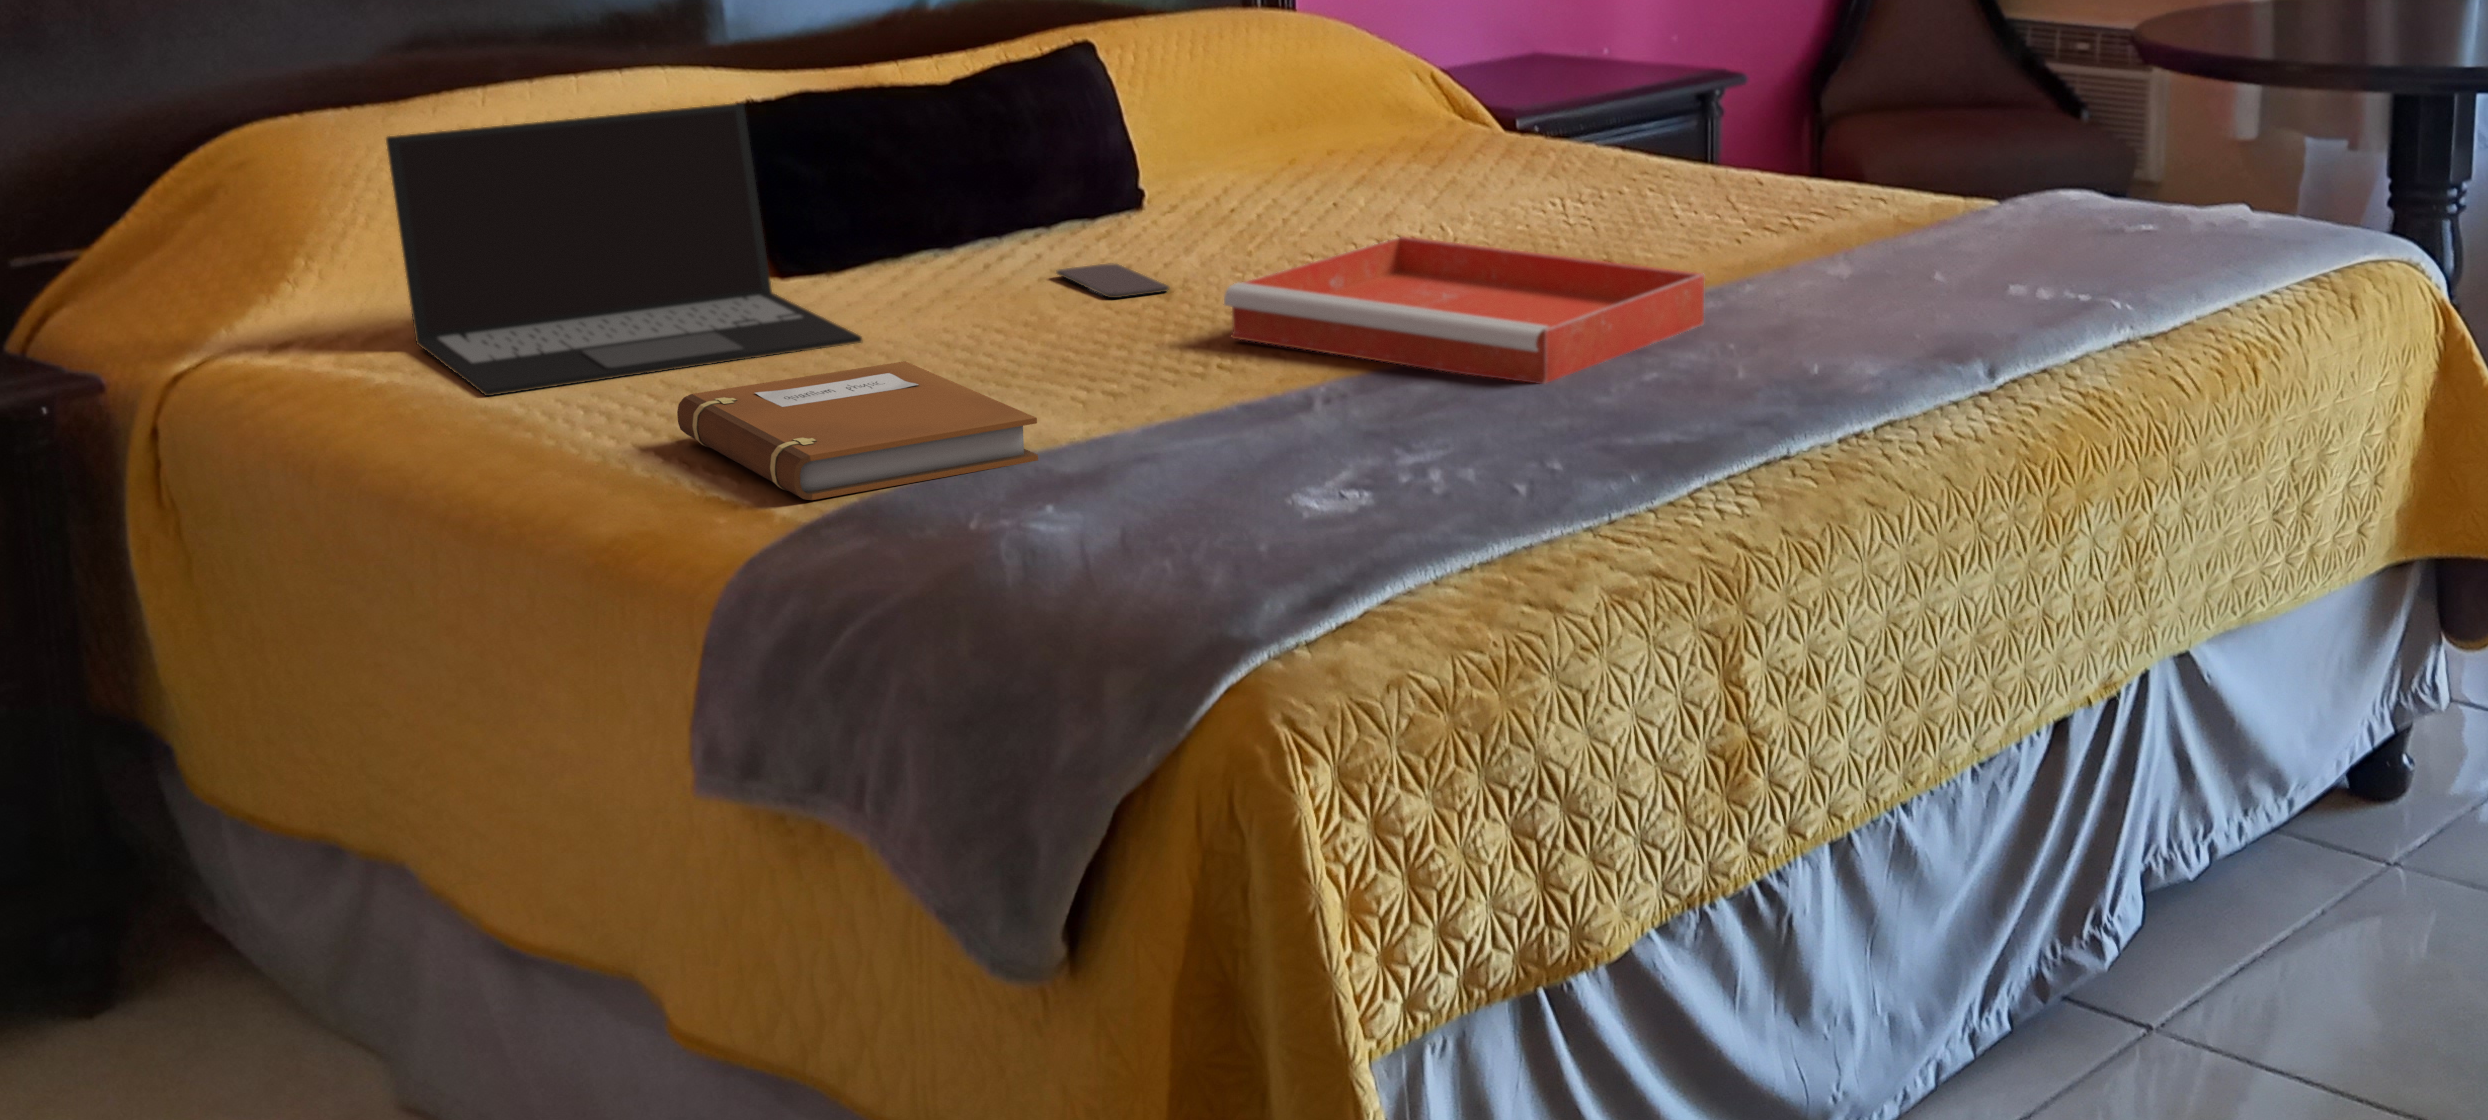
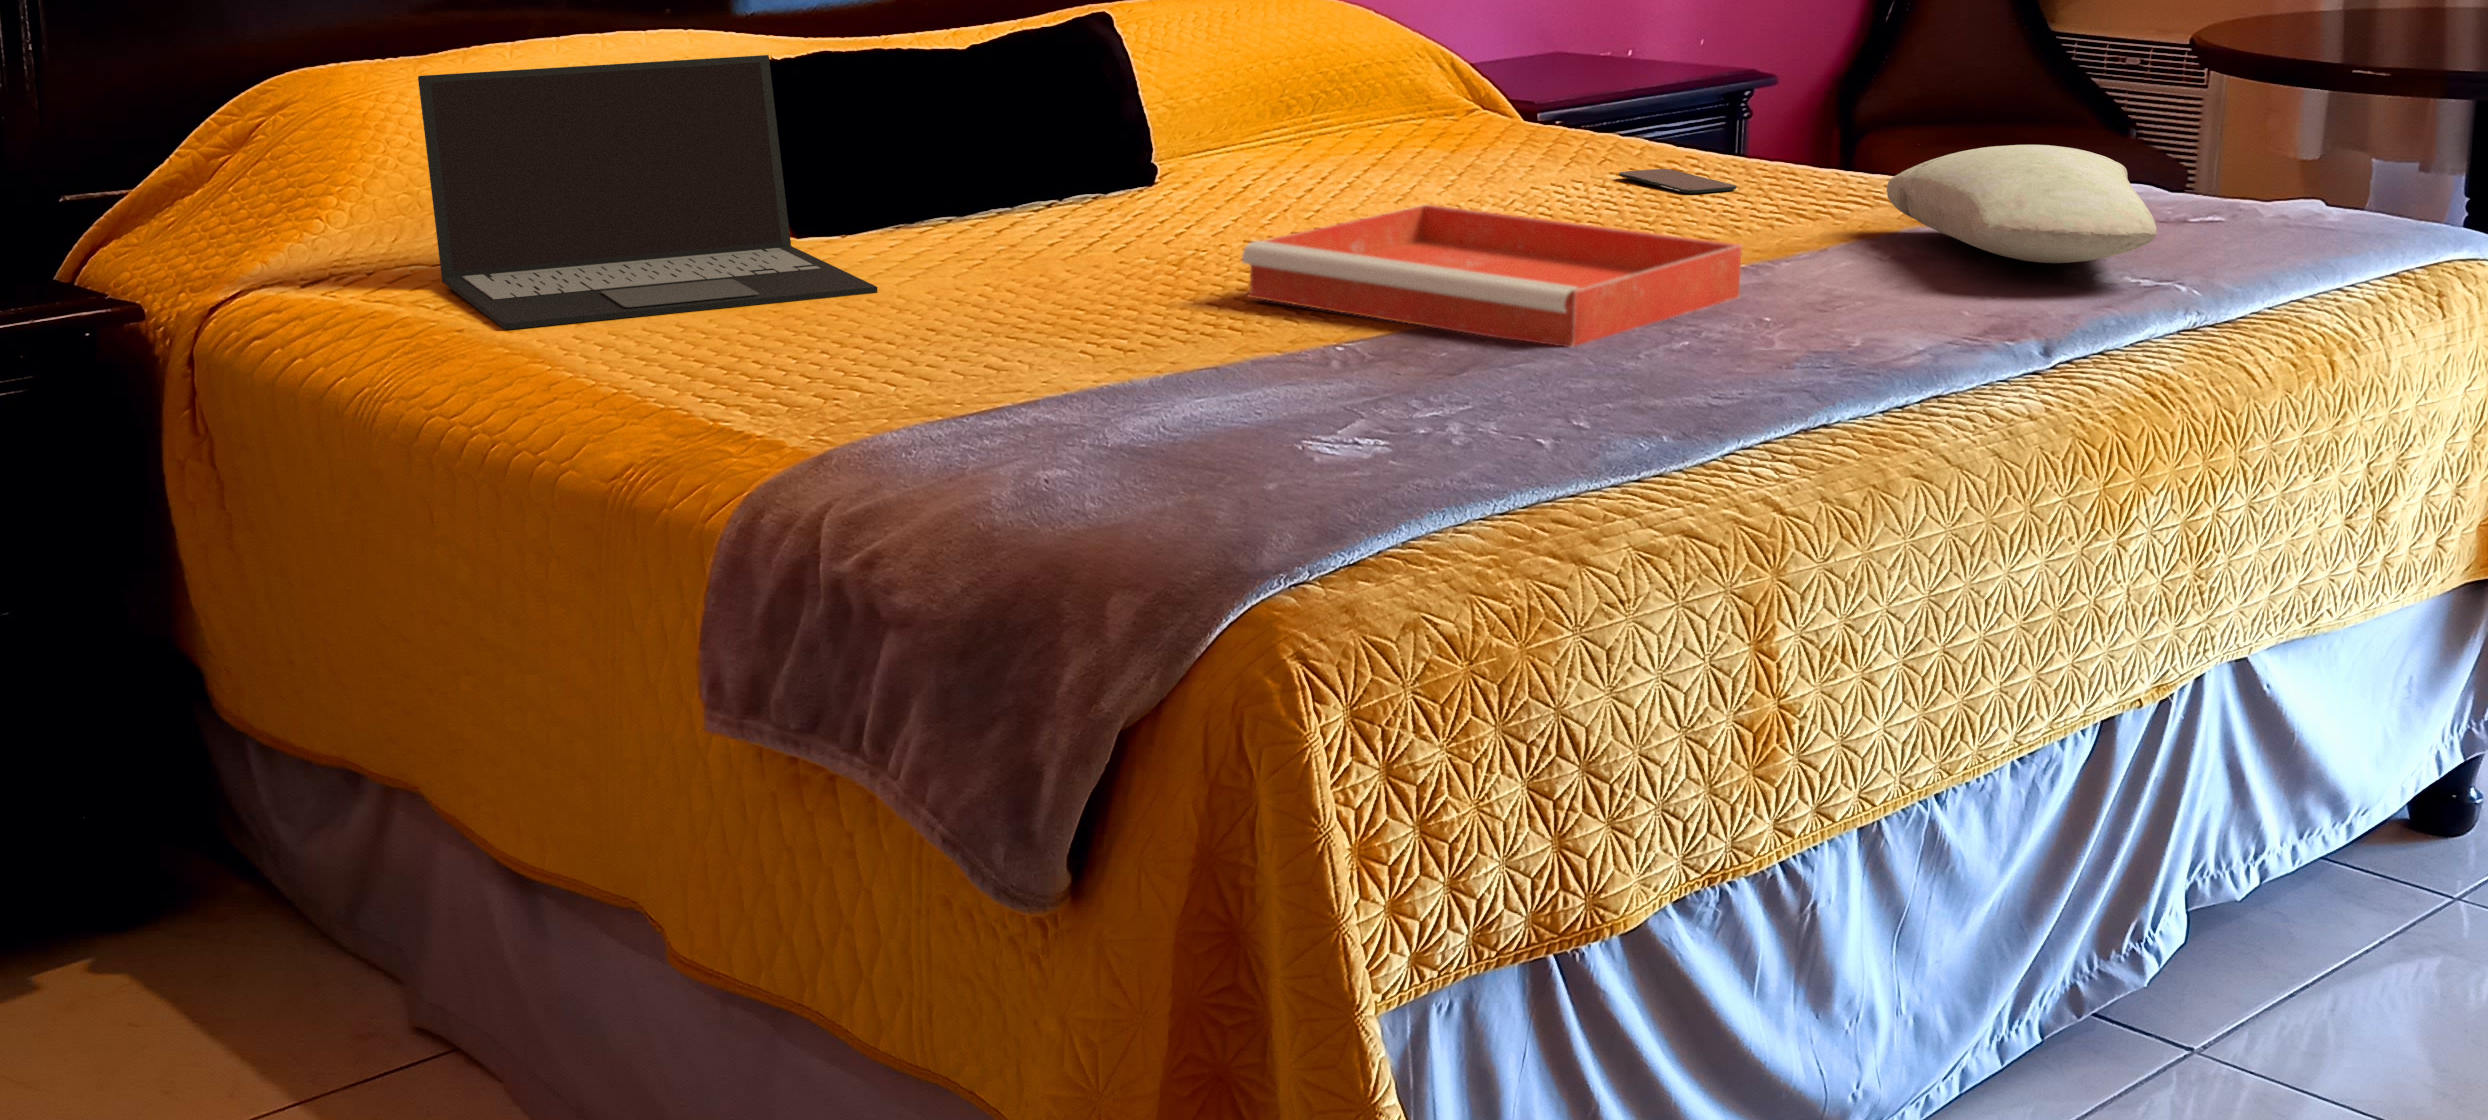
pillow: none [1842,163,2090,279] -> present [1887,145,2157,263]
smartphone: present [1057,263,1169,298] -> present [1619,169,1737,193]
notebook: present [677,361,1038,500] -> none [688,304,1048,430]

